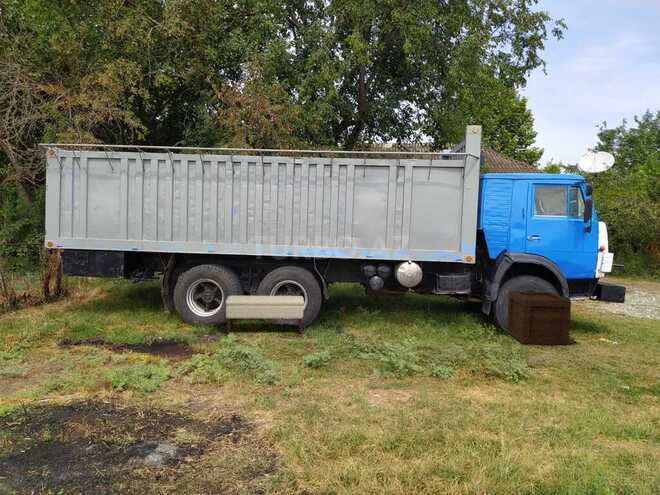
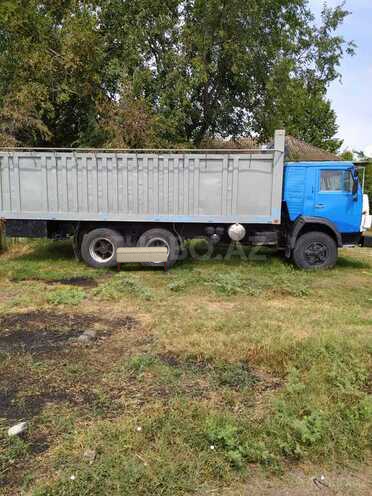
wooden crate: present [507,291,571,345] -> none [301,241,342,276]

